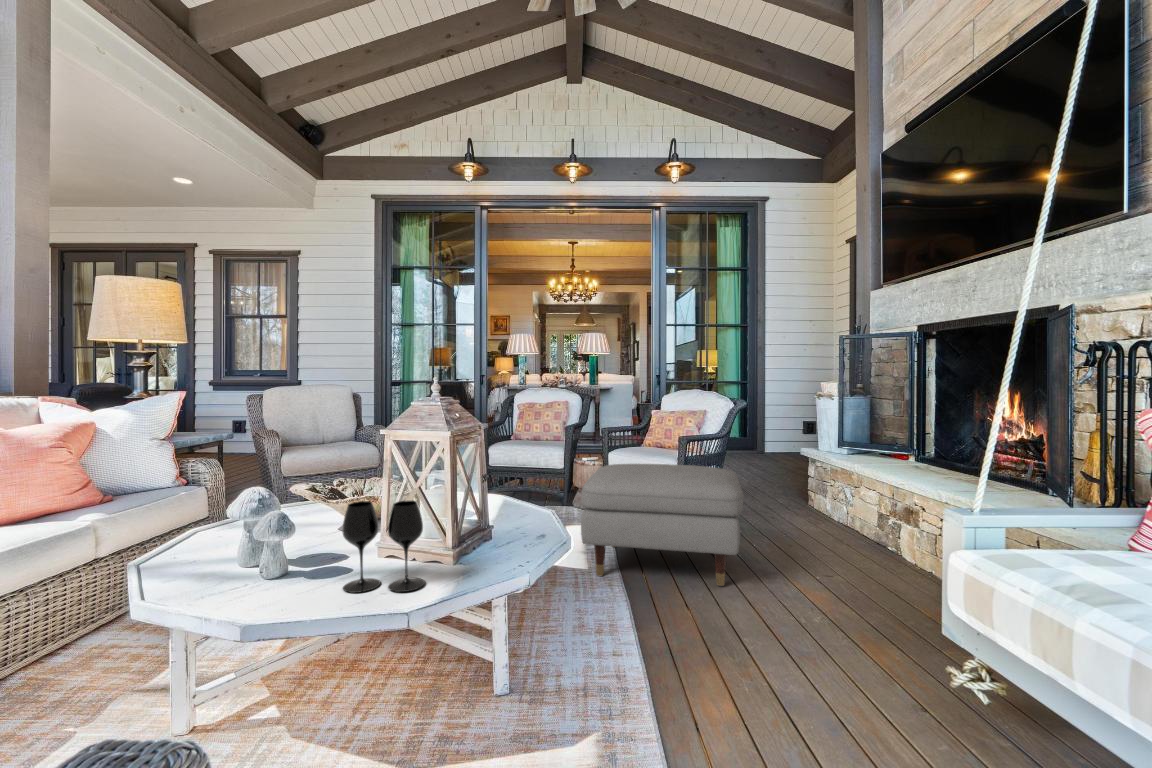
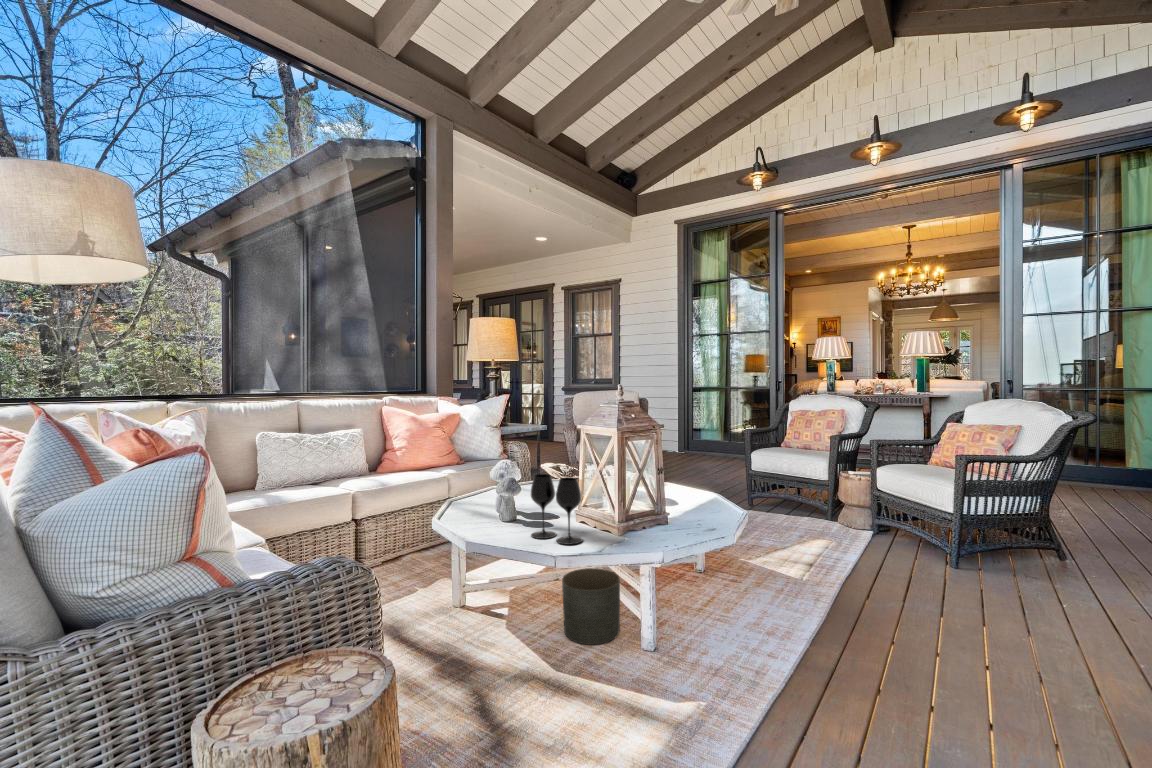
ottoman: present [581,464,744,586] -> none [789,476,1016,632]
planter: none [377,611,455,716] -> present [562,568,620,645]

